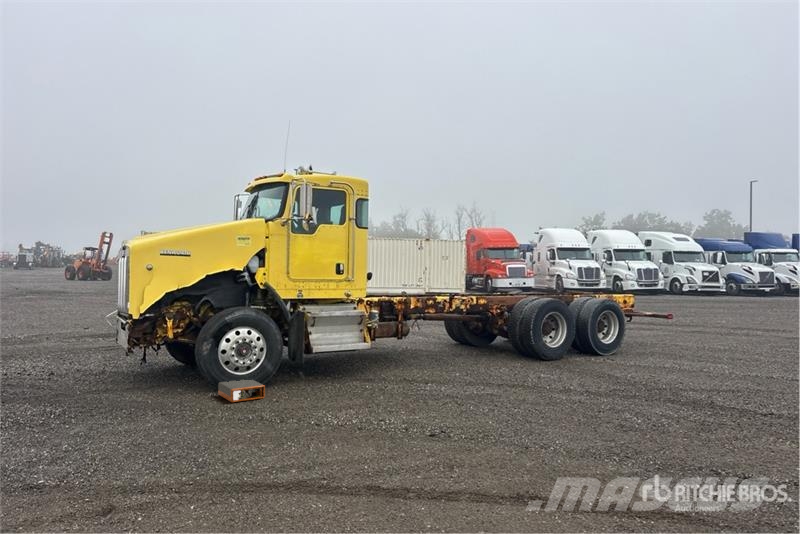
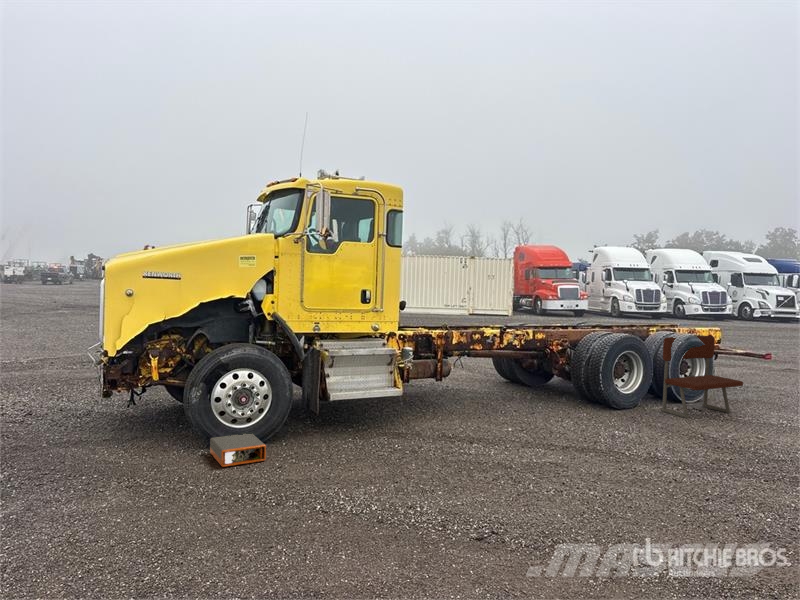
bench: none [581,299,644,365] -> present [661,336,743,419]

